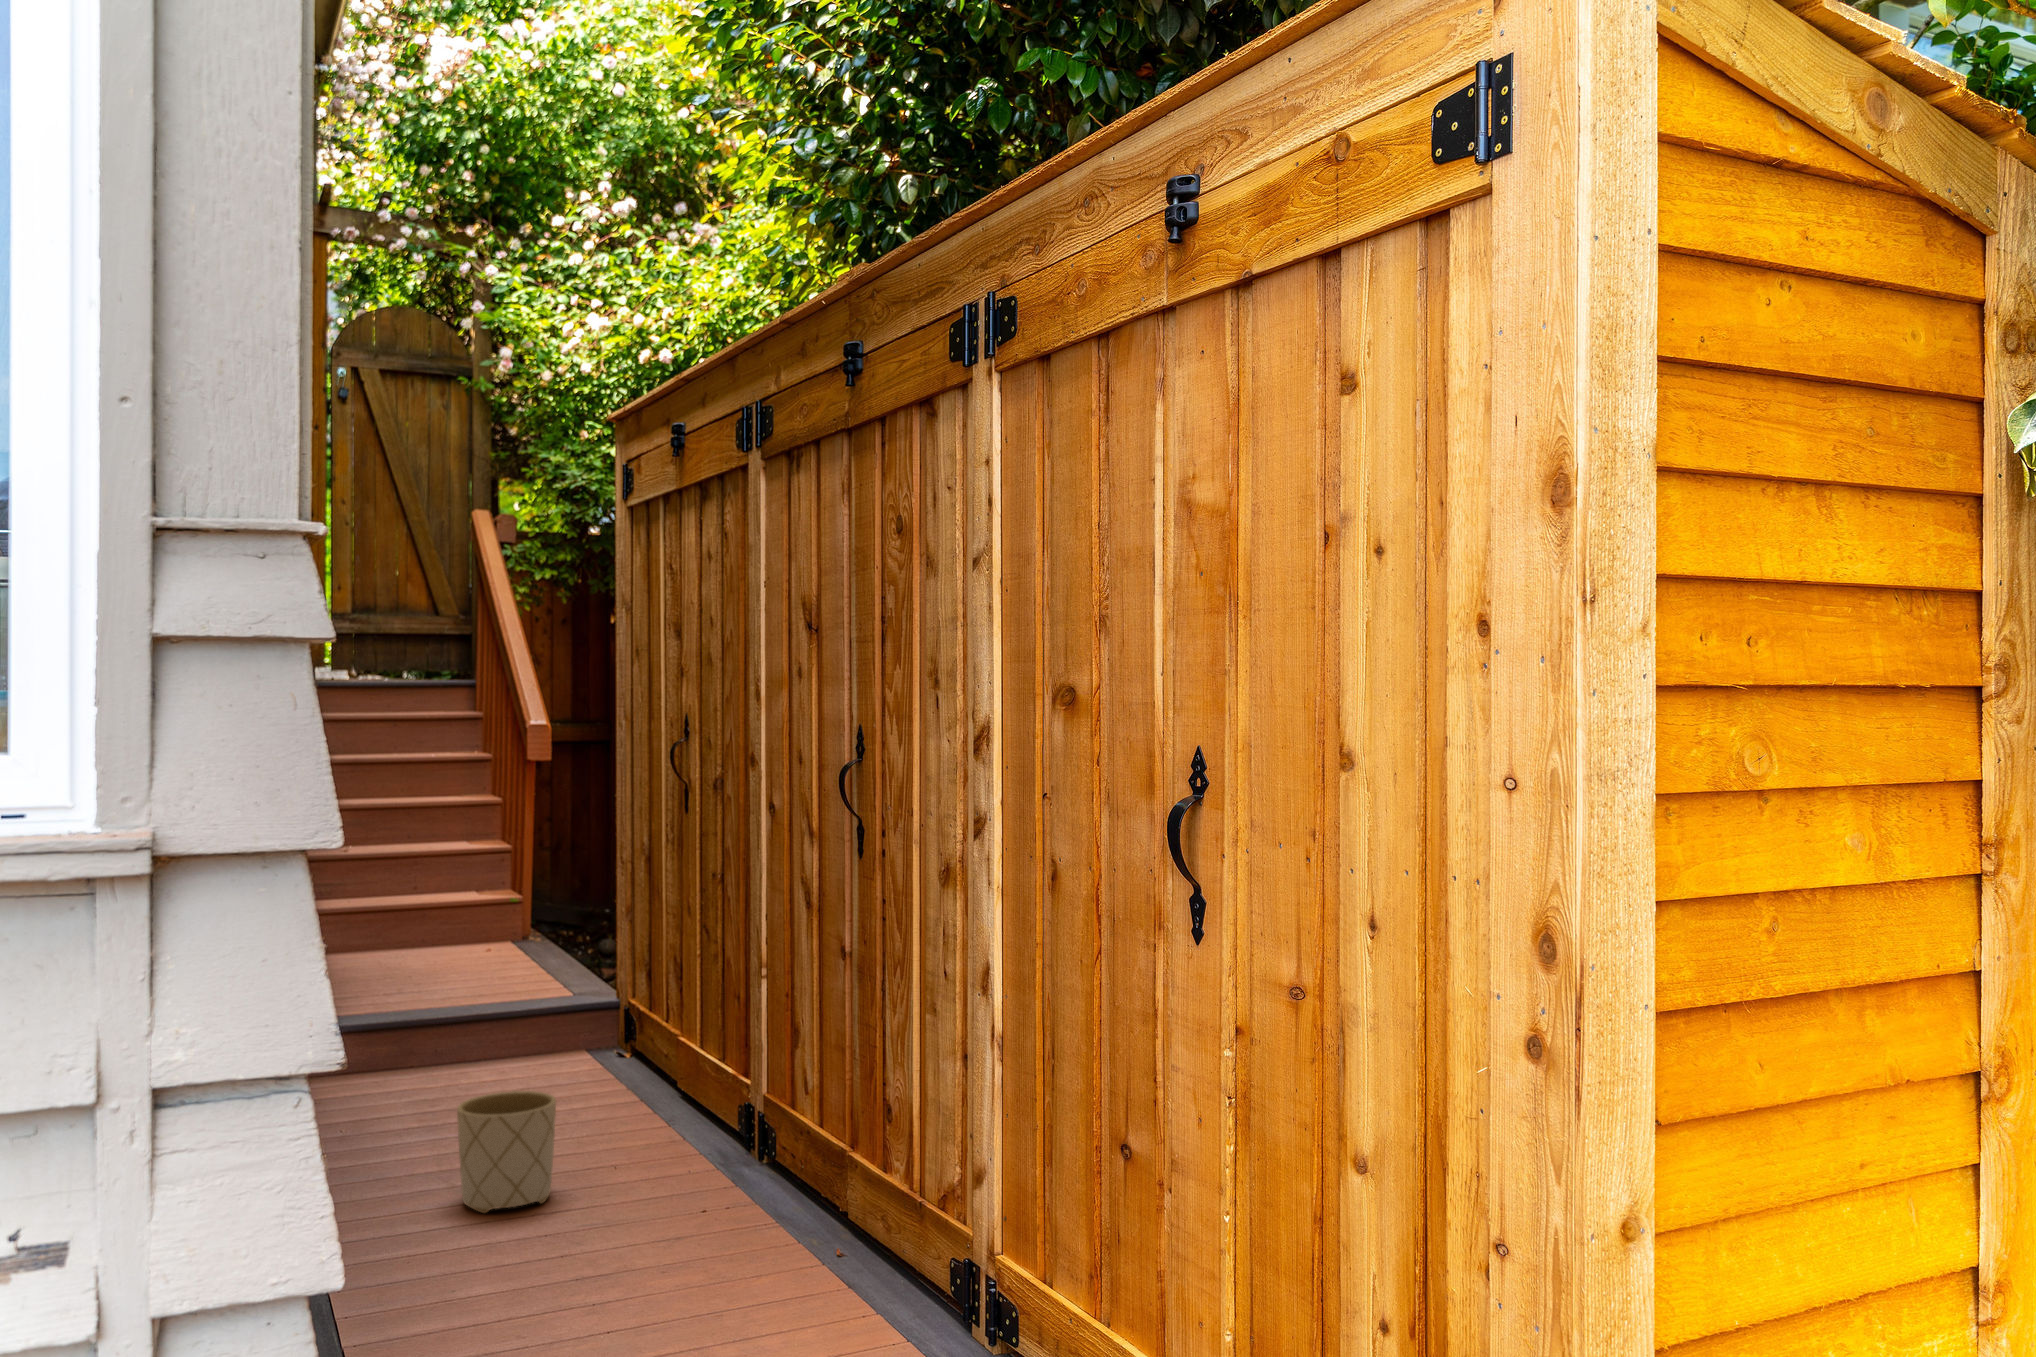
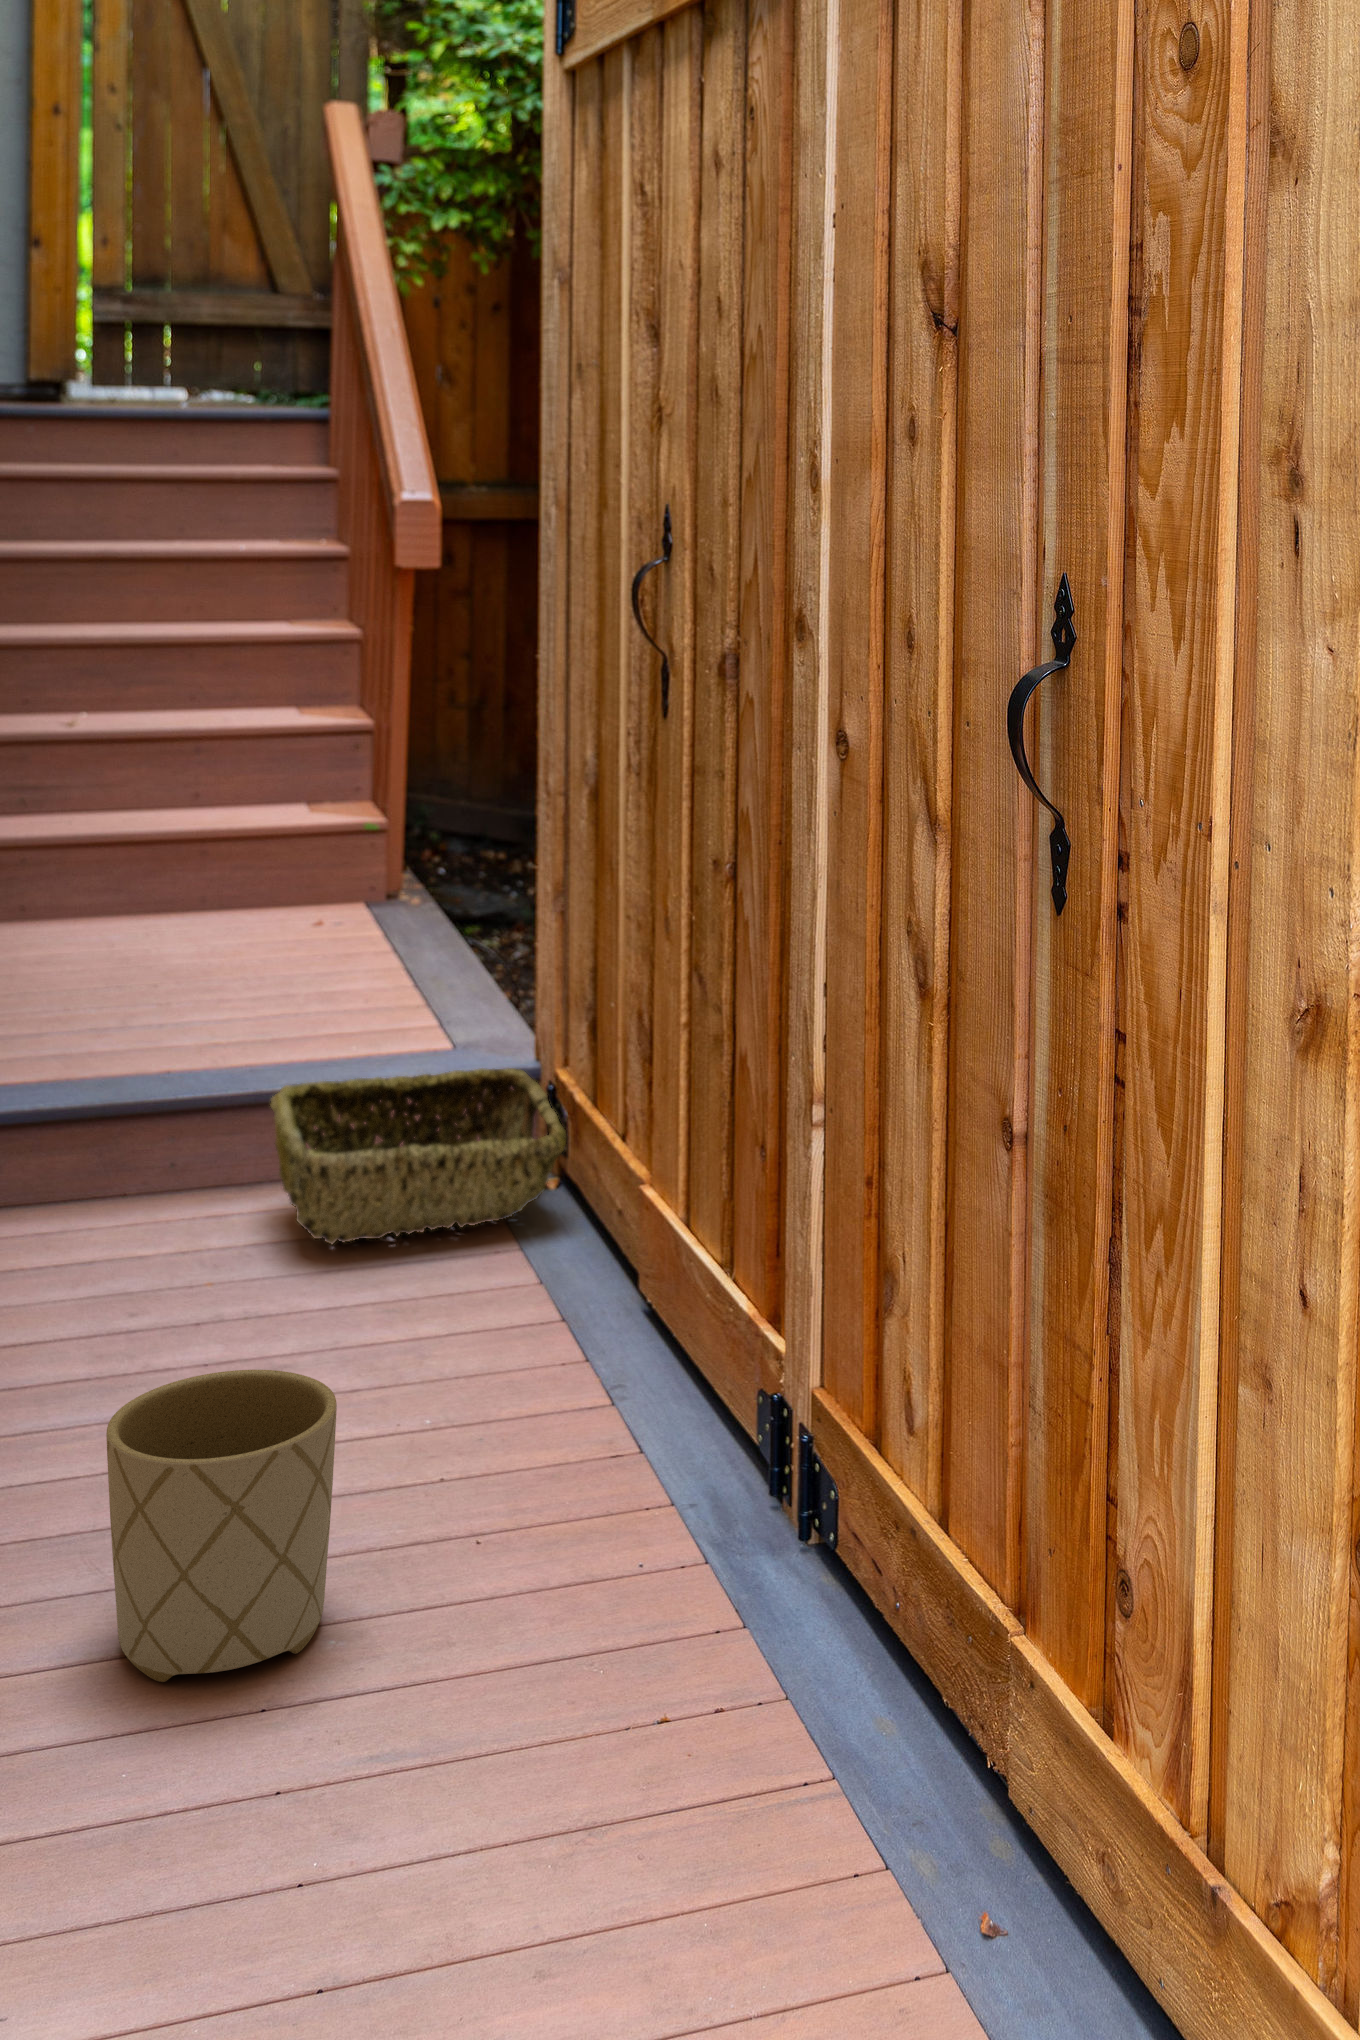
woven basket: none [489,1001,638,1082] -> present [271,1068,566,1244]

